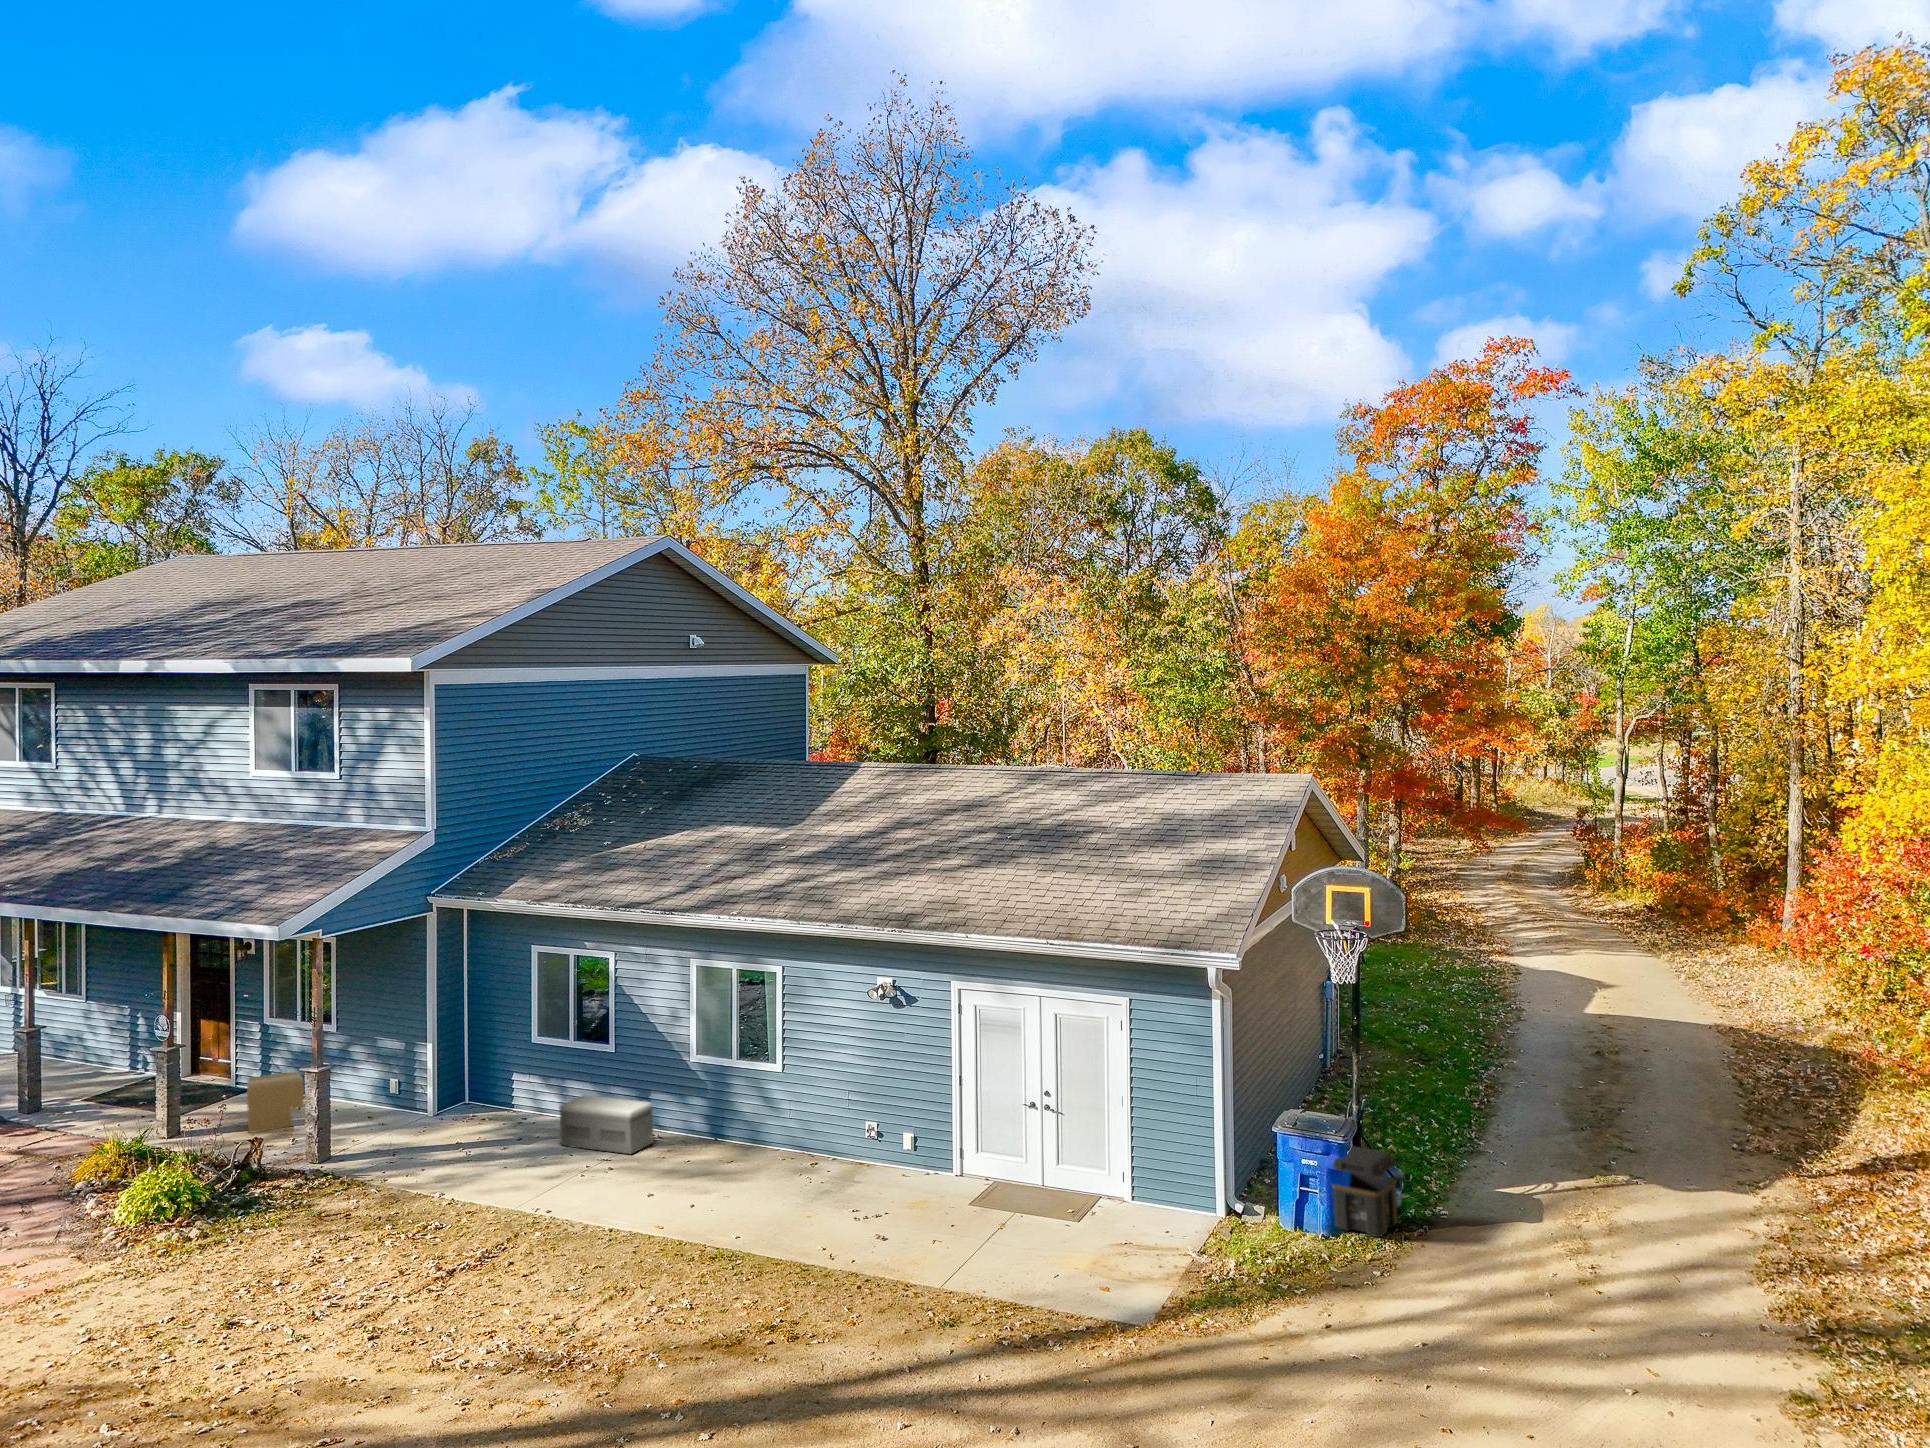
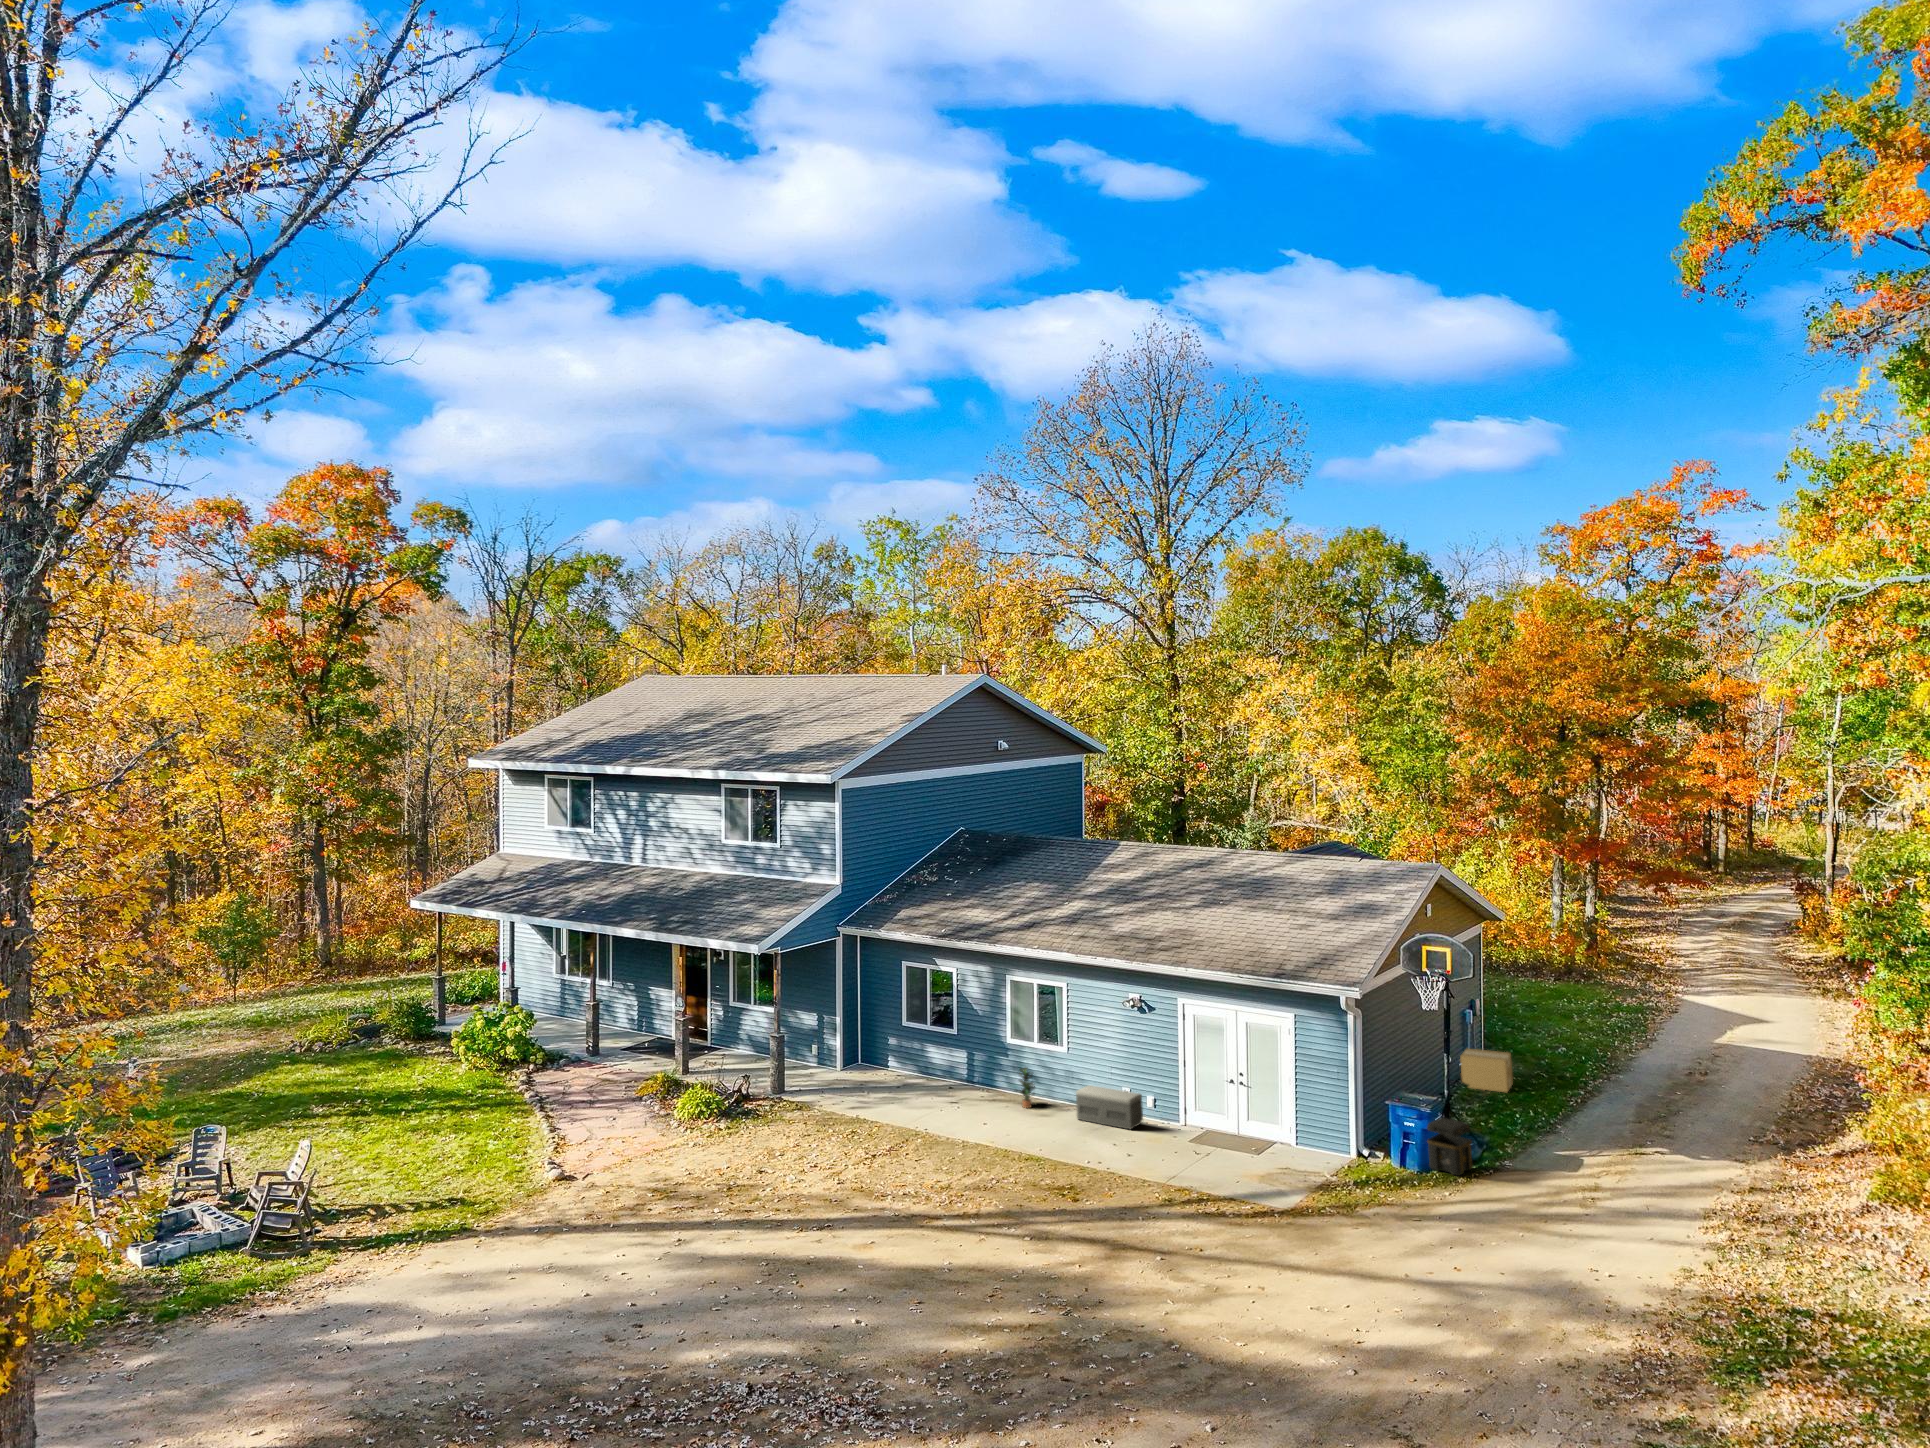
cardboard box: present [247,1072,304,1133] -> present [1460,1049,1513,1092]
storage bench: present [560,1095,654,1154] -> present [1076,1085,1143,1129]
potted plant: none [701,1100,737,1164] -> present [1019,1068,1035,1108]

